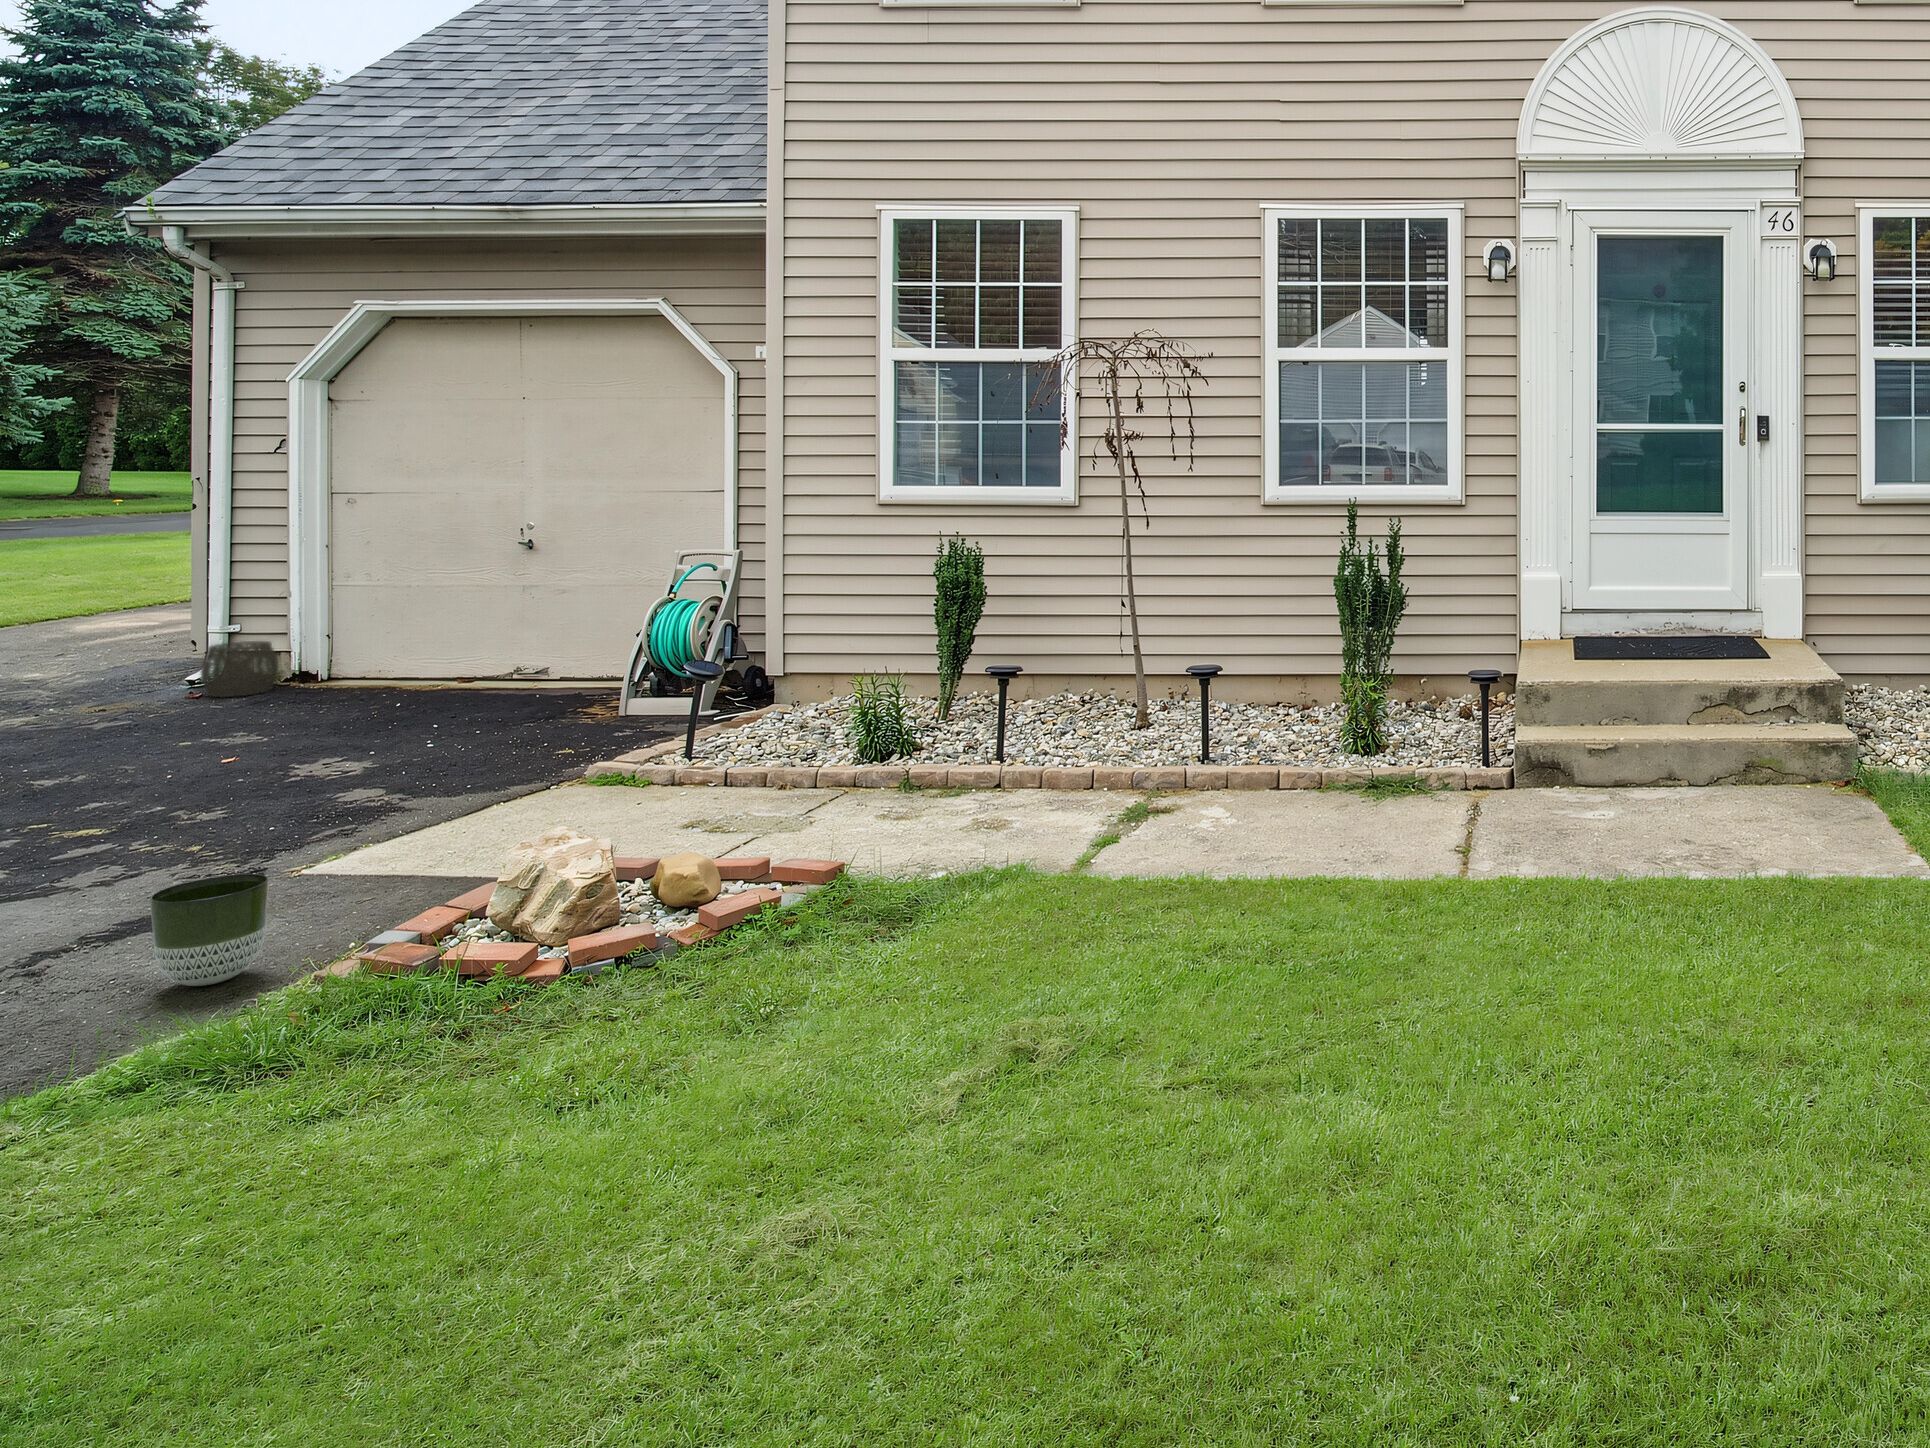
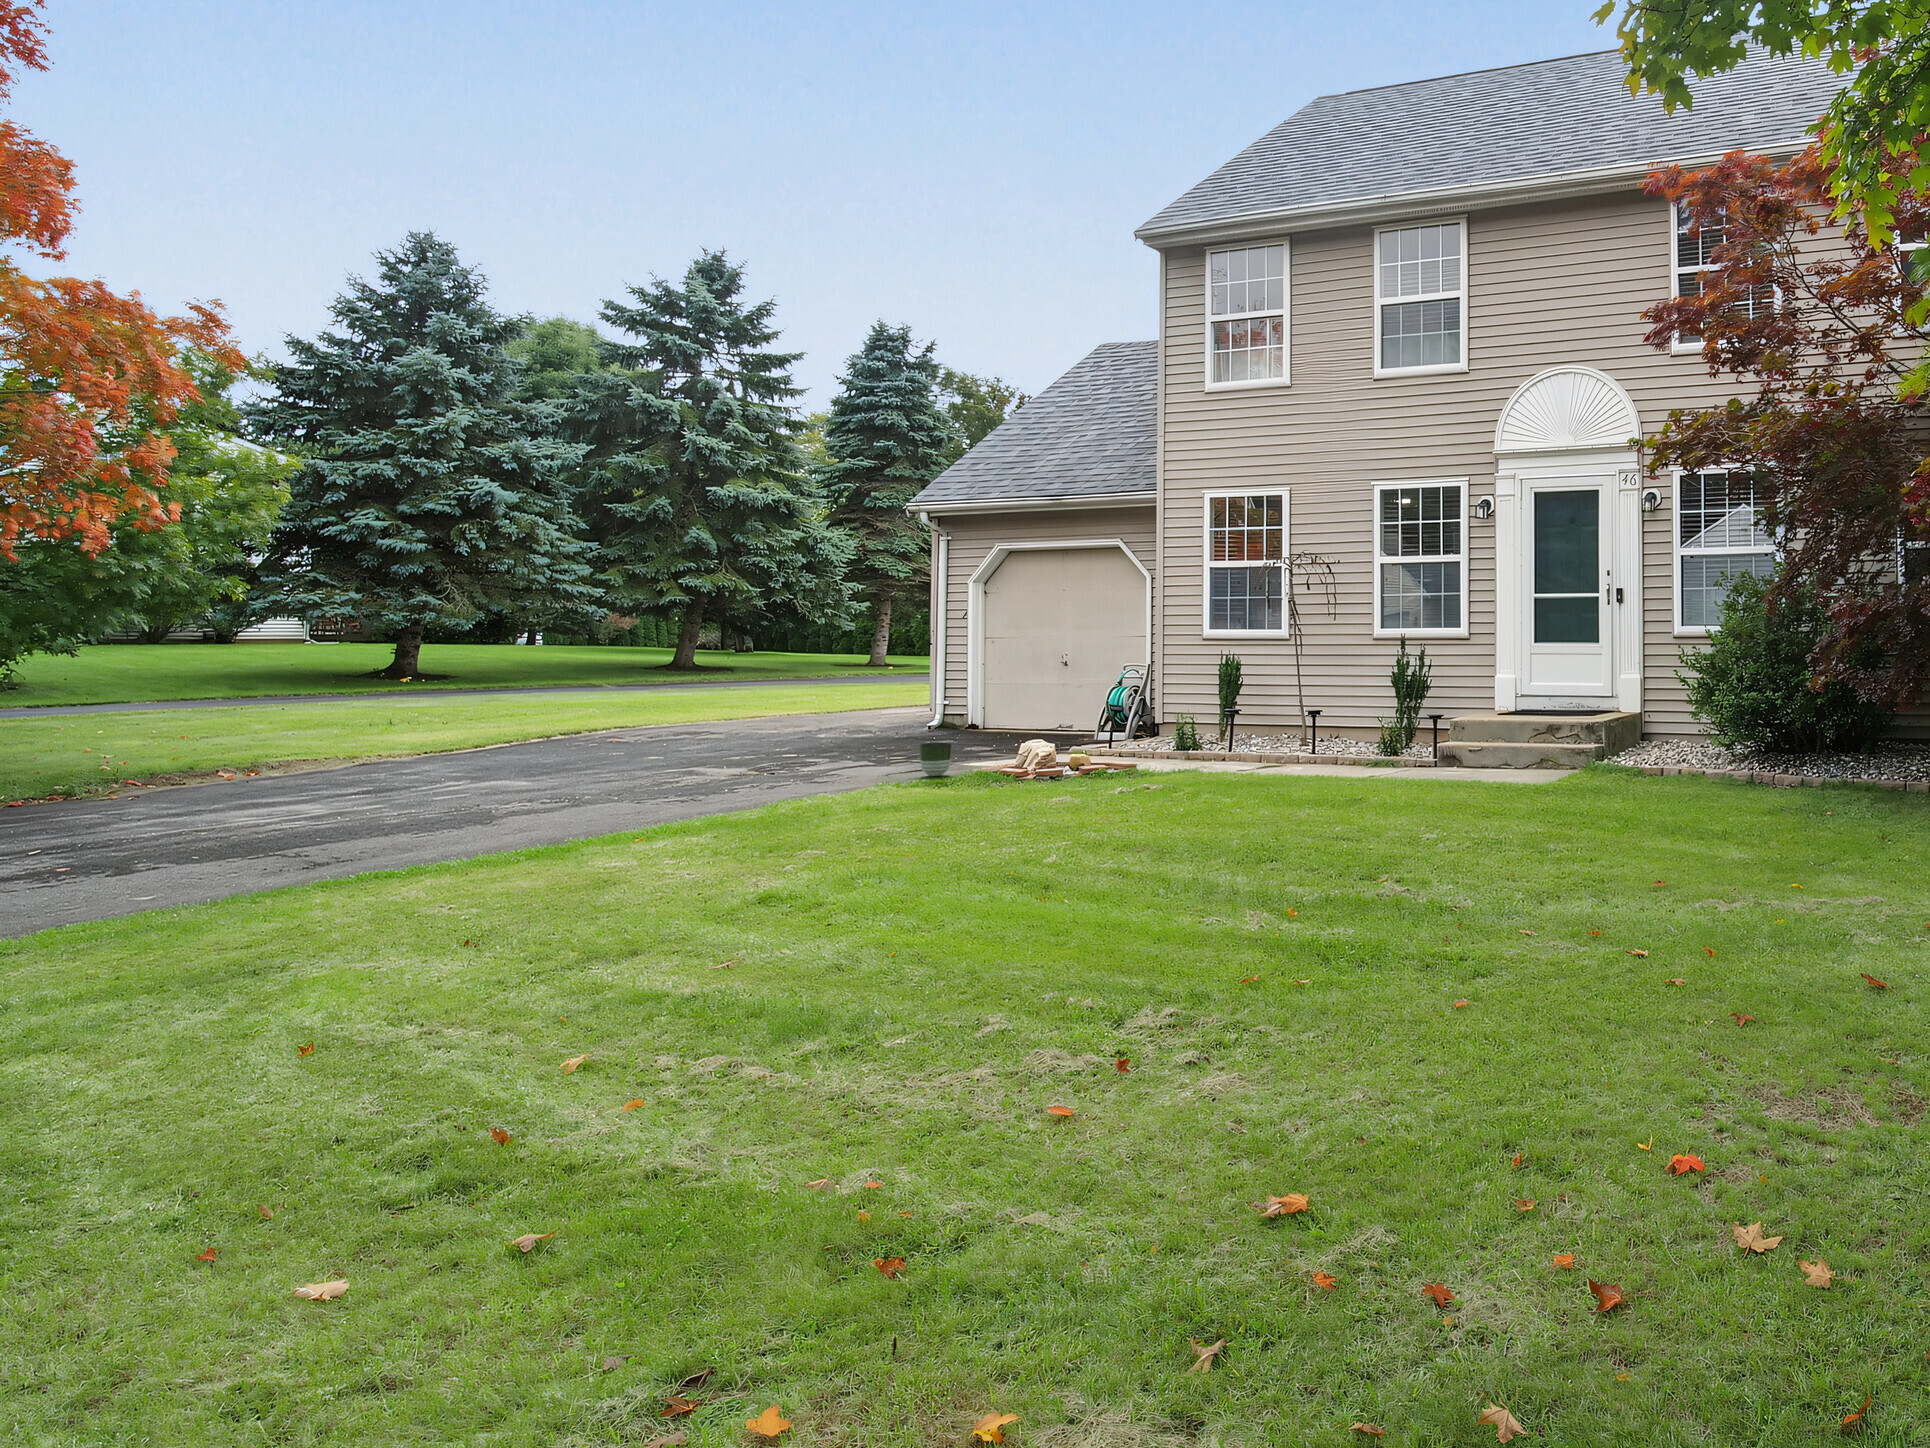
woven basket: present [200,641,279,697] -> none [931,705,962,730]

